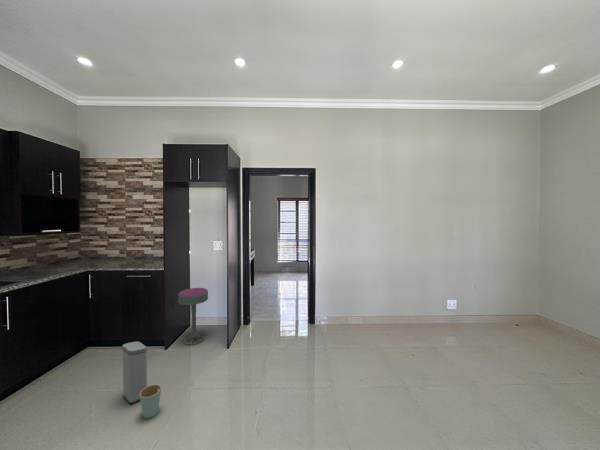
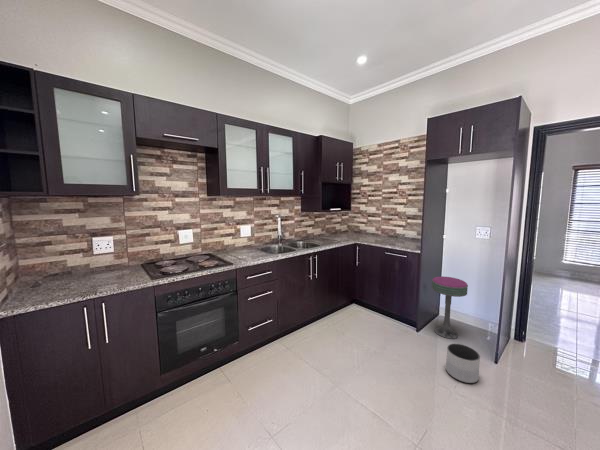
trash can: present [122,342,161,418] -> none [387,316,426,399]
planter: none [187,344,213,378] -> present [446,344,480,383]

